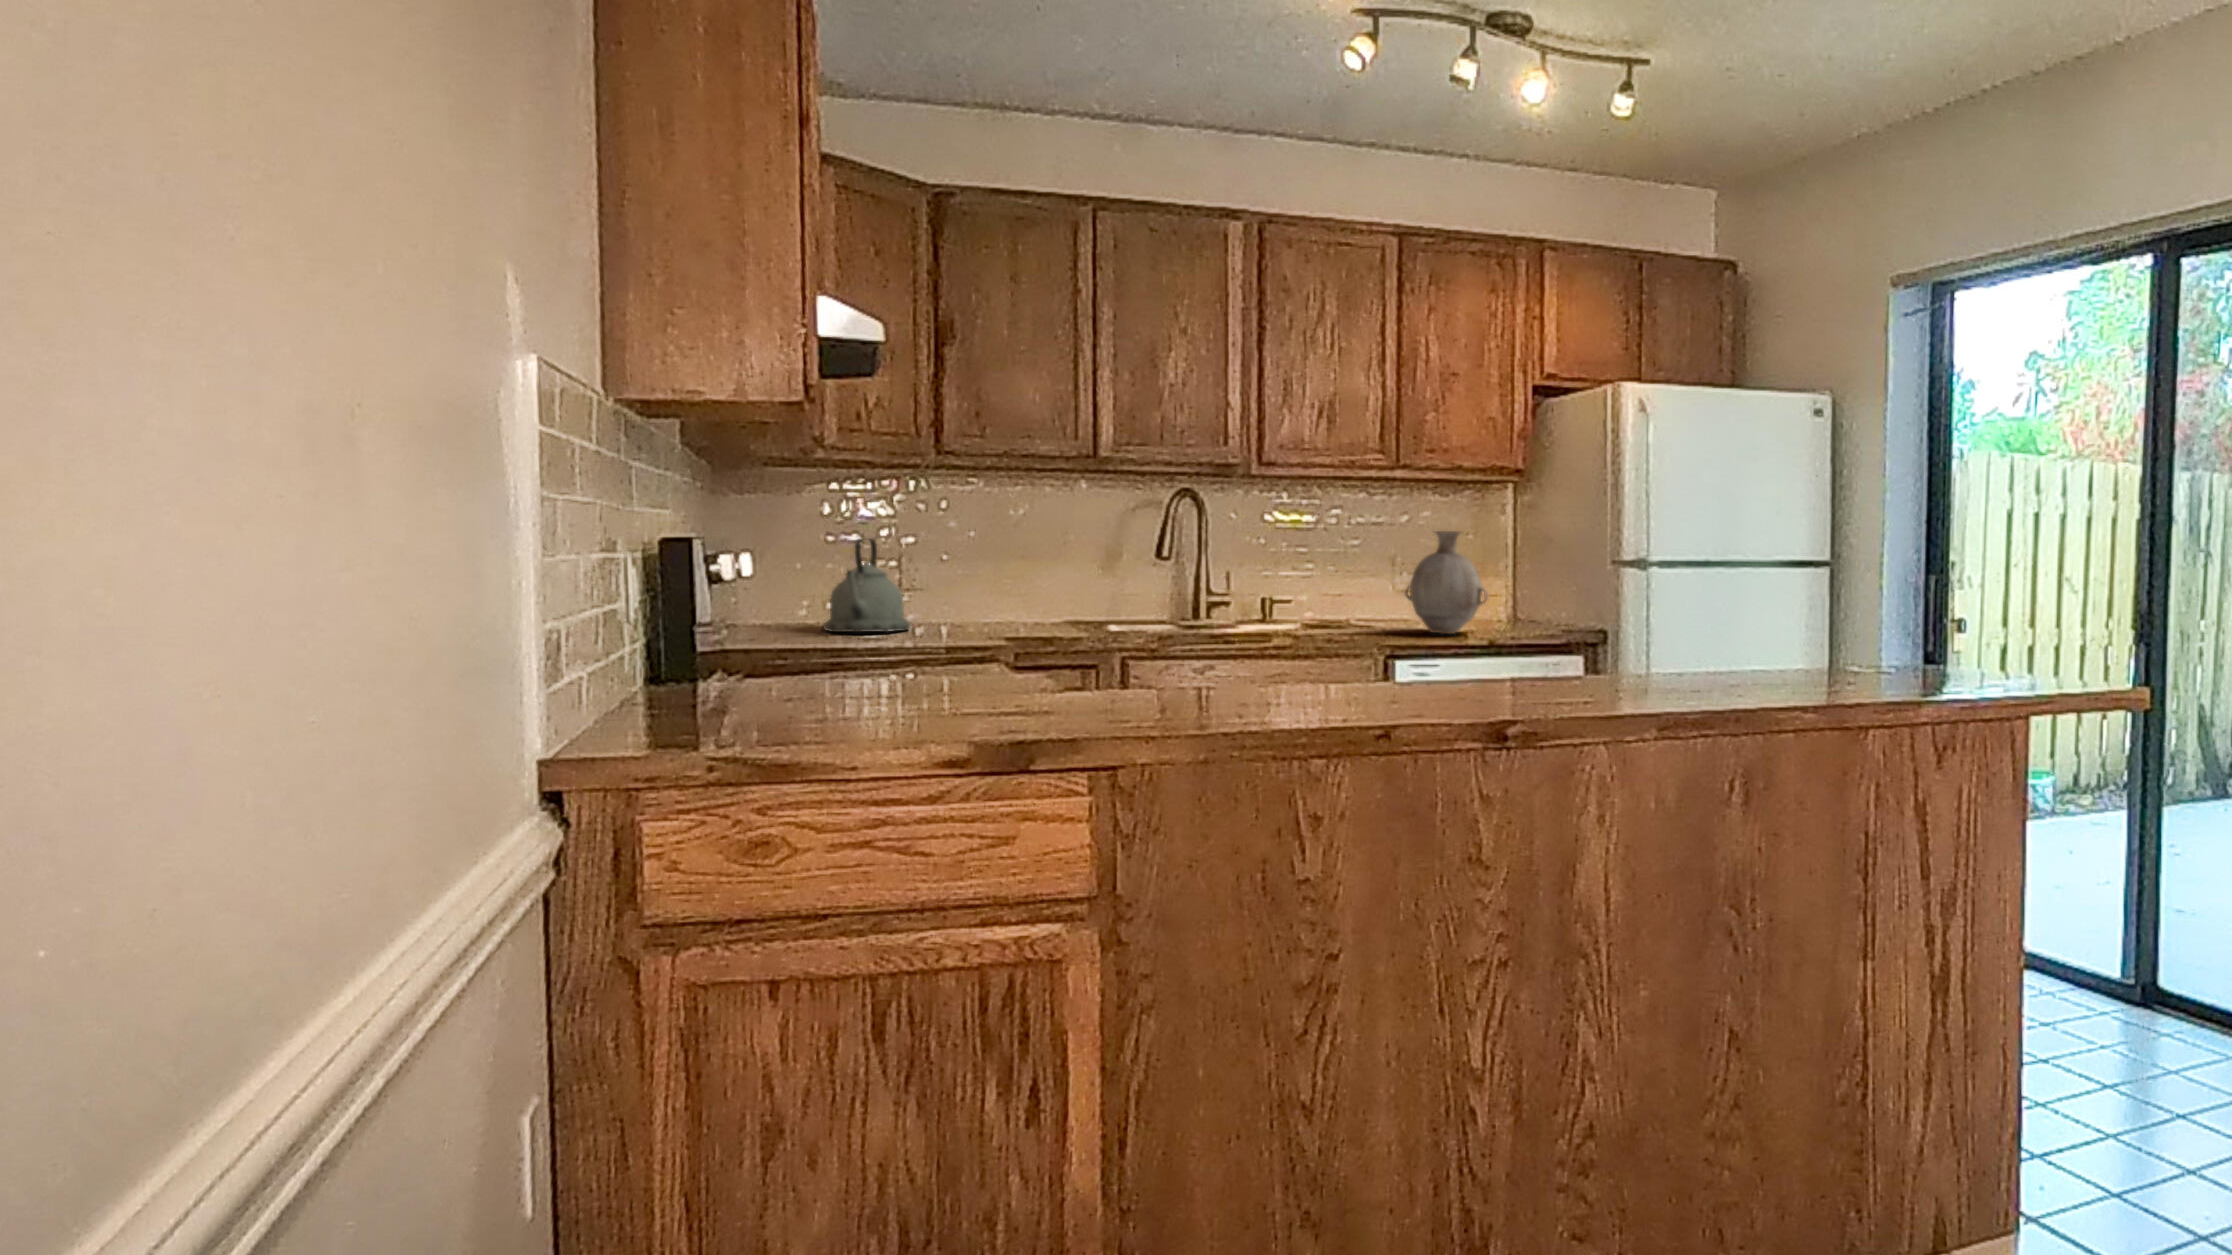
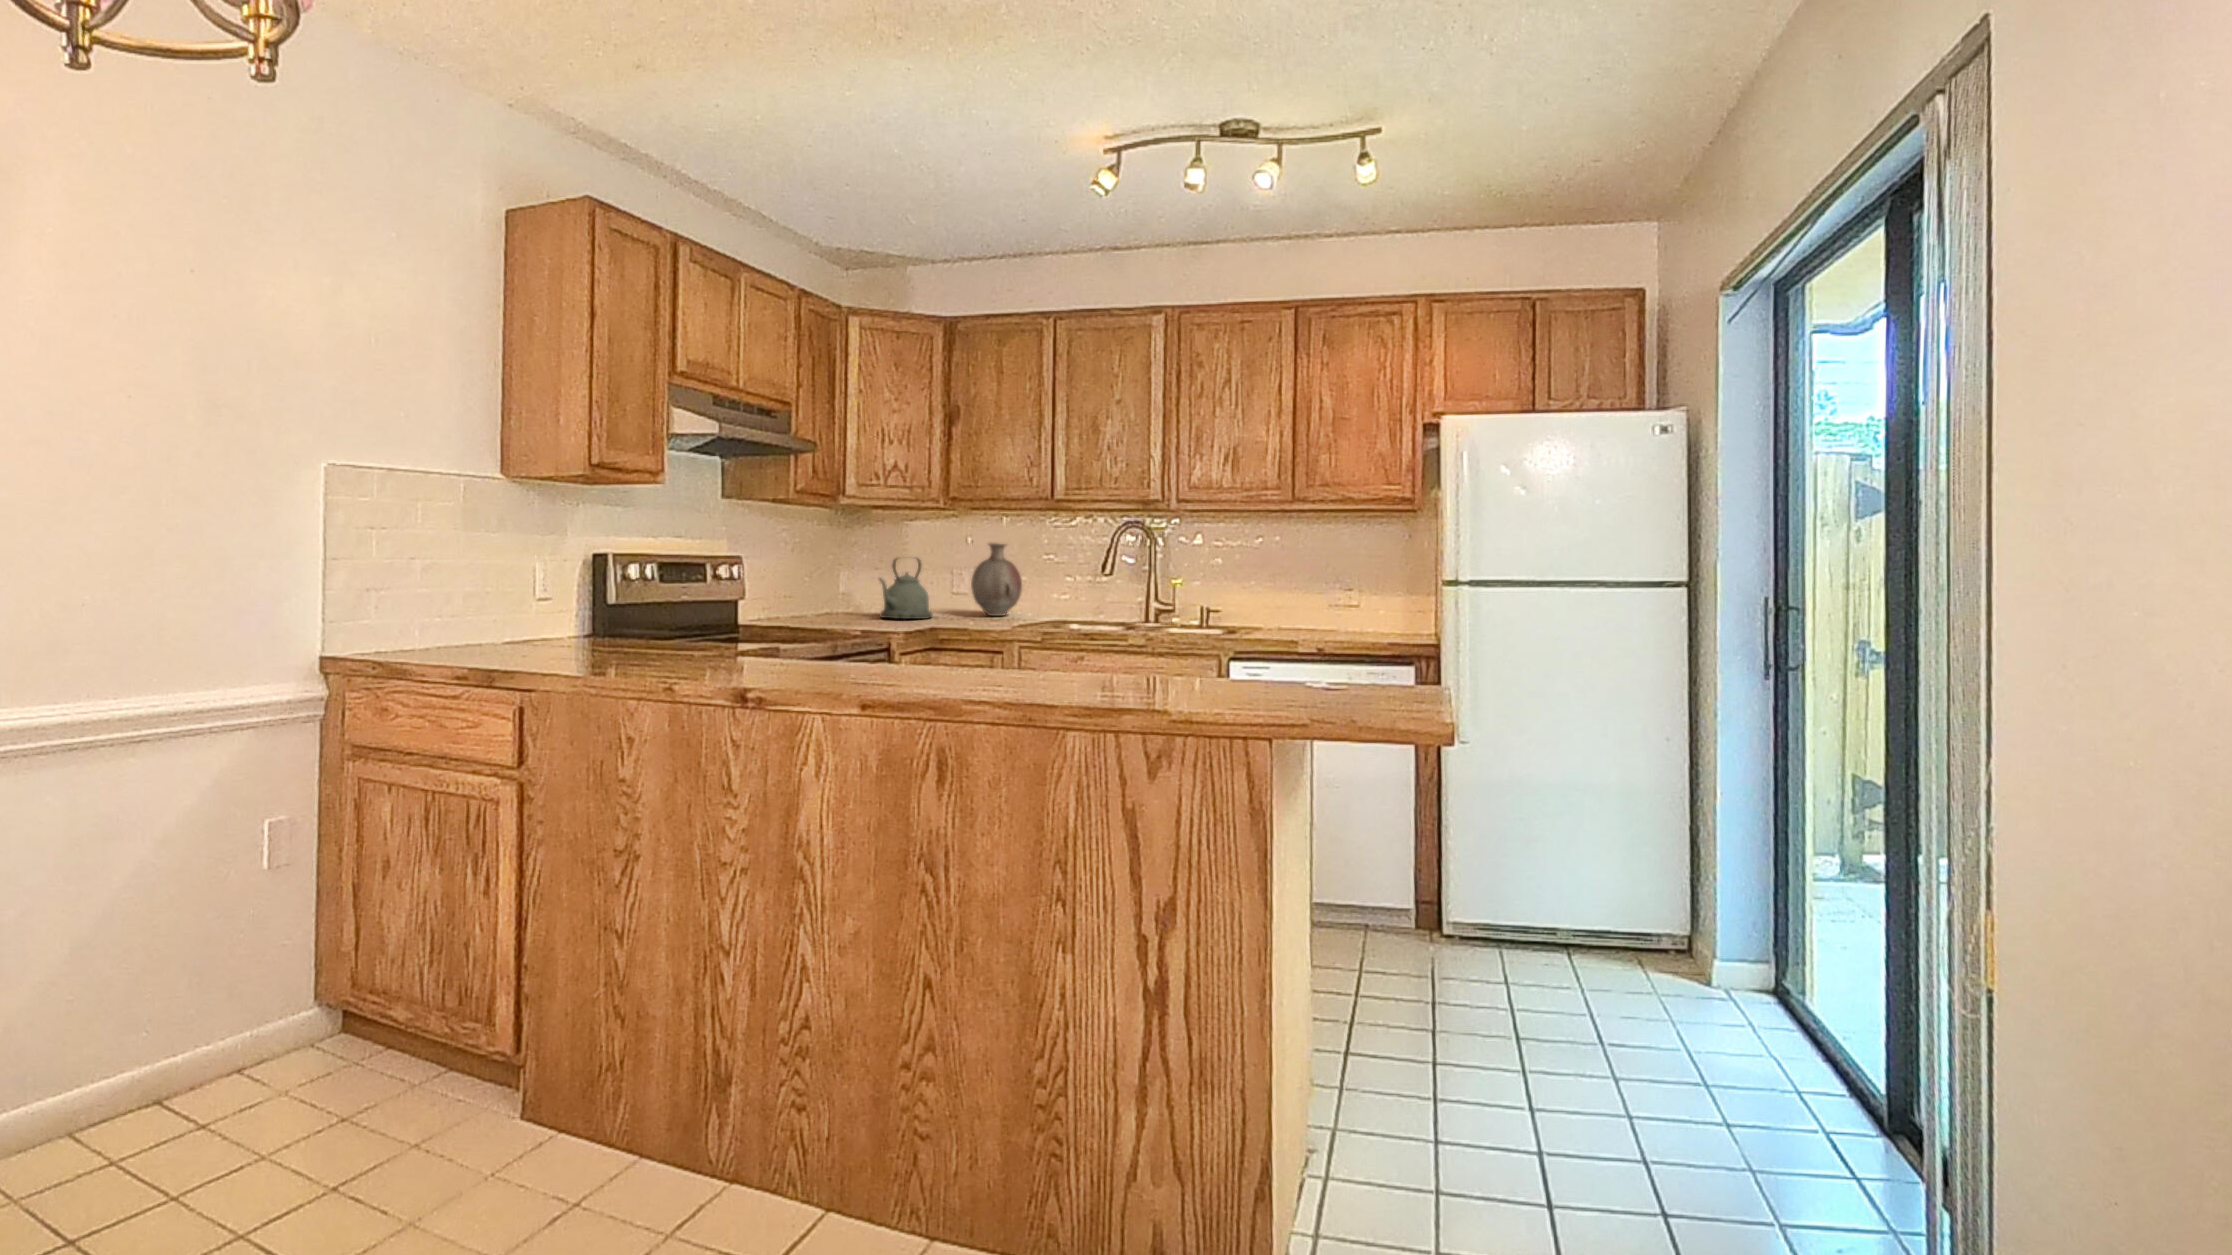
vase: present [1405,531,1488,634] -> present [971,543,1022,616]

